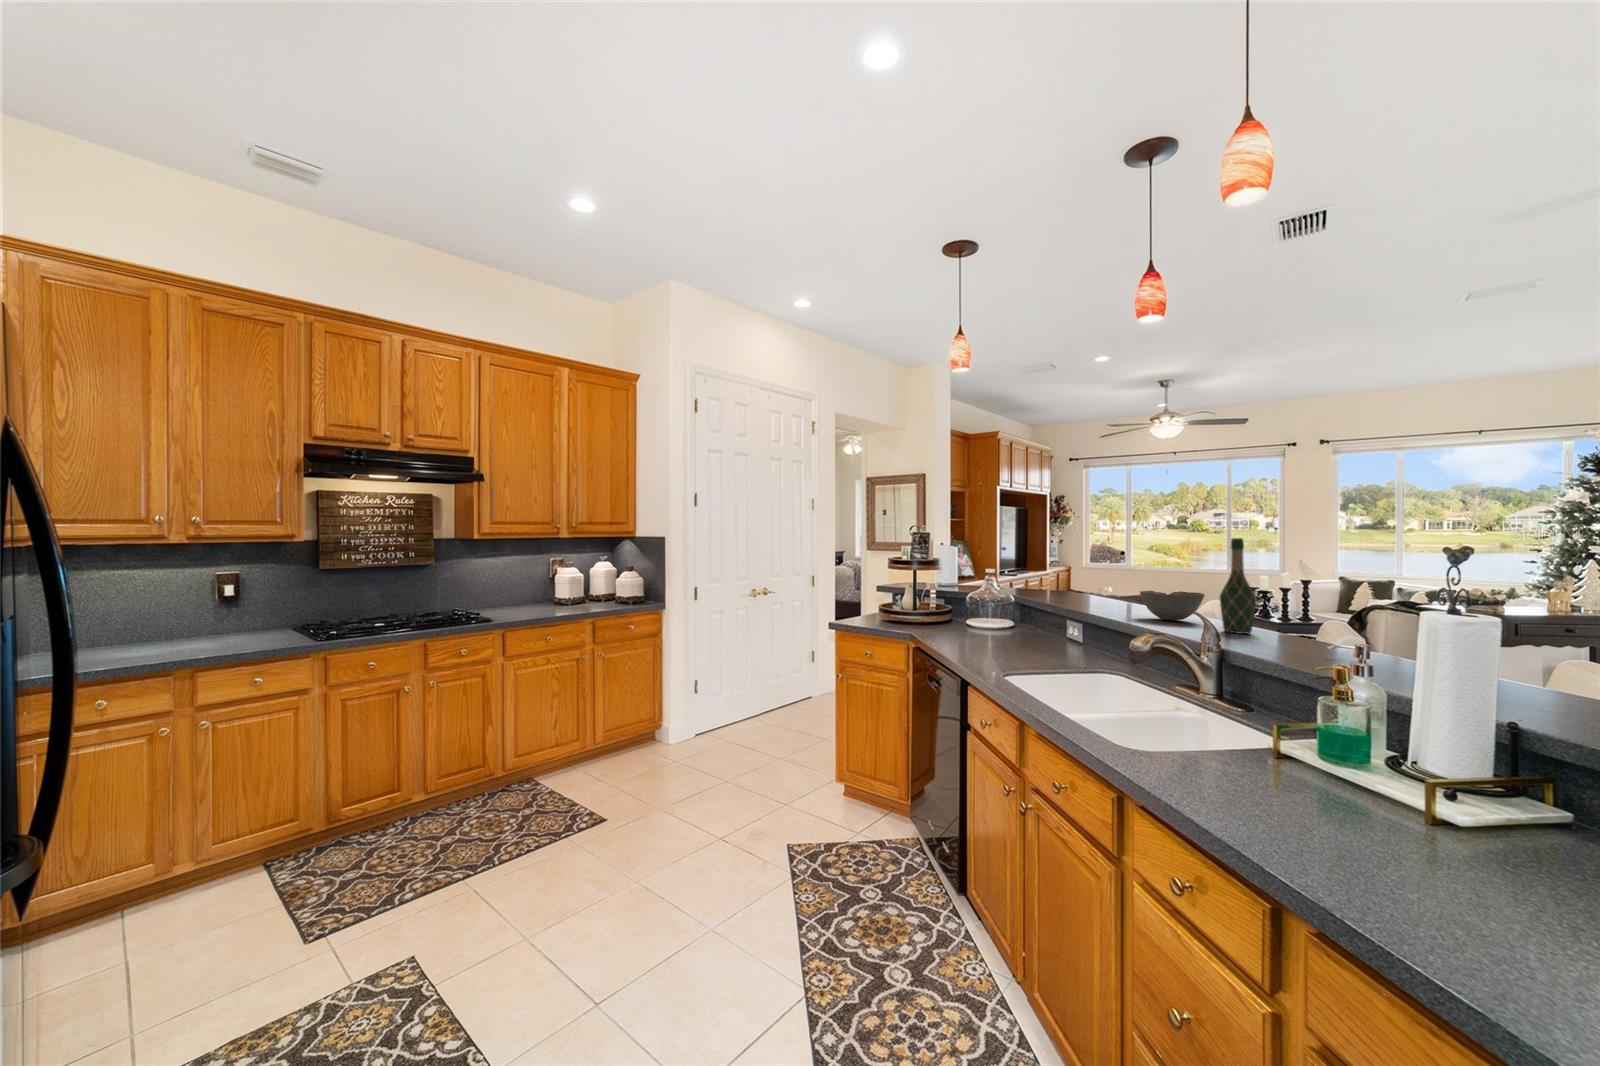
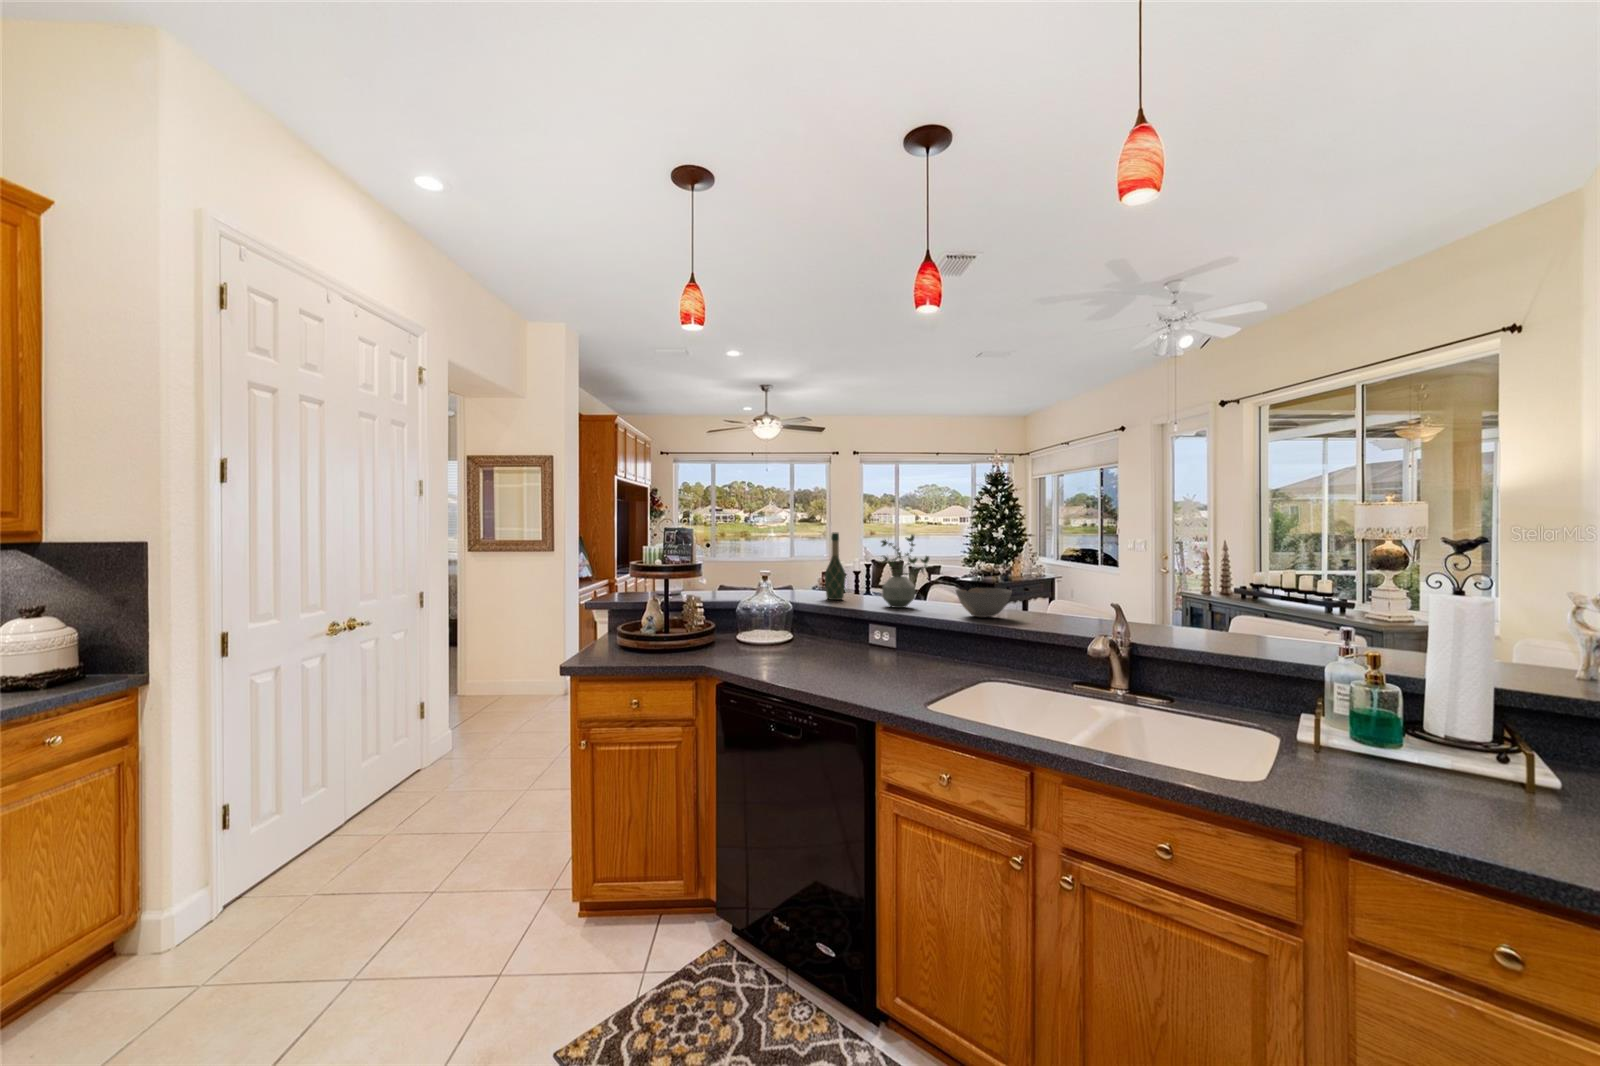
potted plant: none [1096,536,1145,609] -> present [881,535,929,608]
wine bottle: present [1220,538,1256,634] -> present [825,532,846,600]

